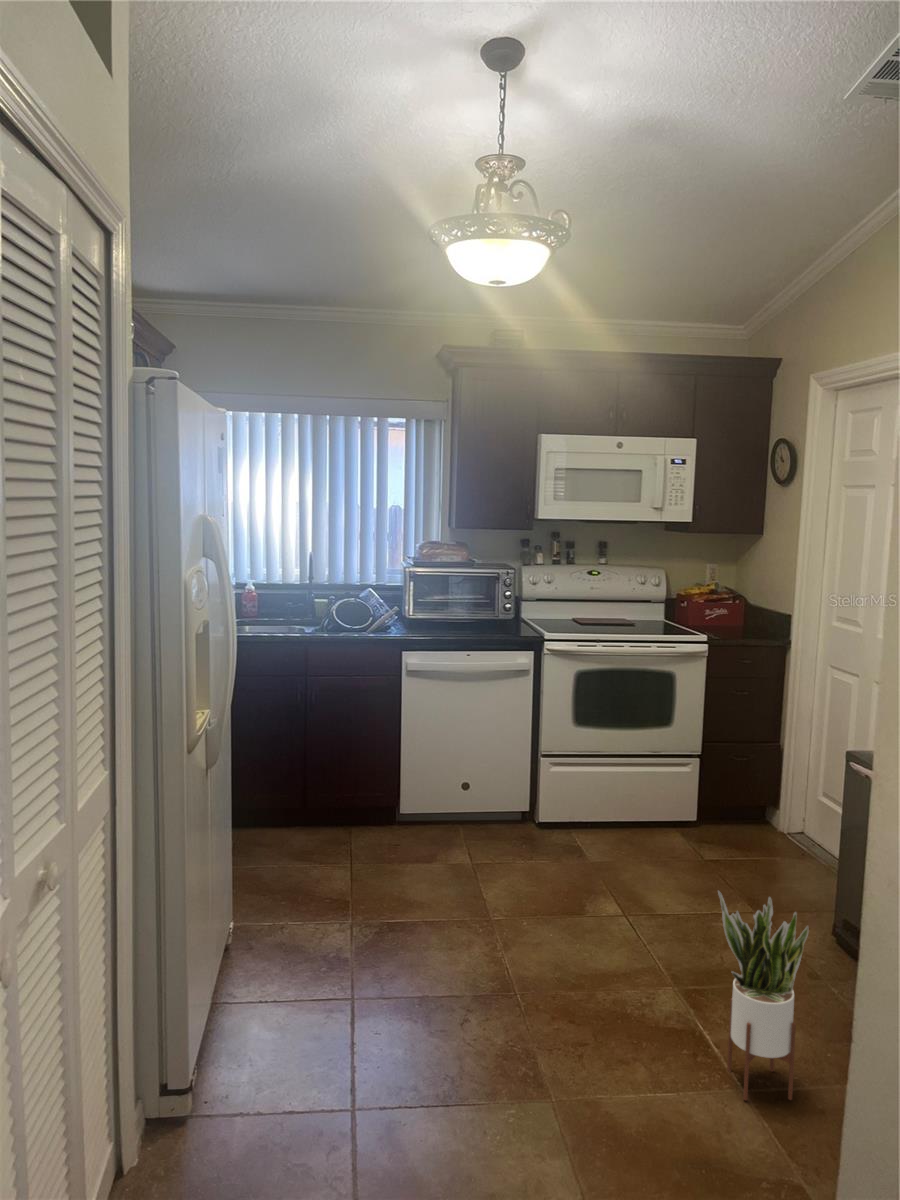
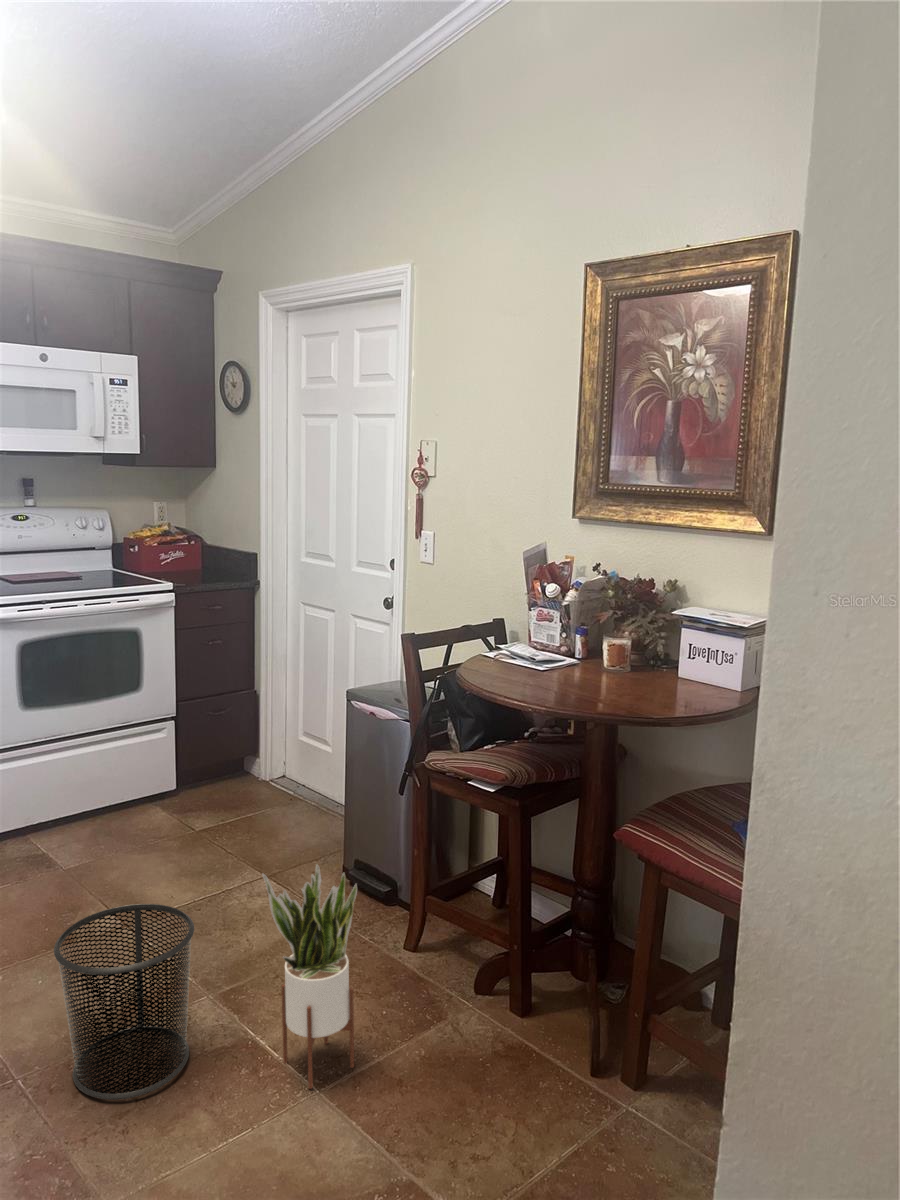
trash can: none [554,890,662,1046] -> present [54,904,194,1100]

